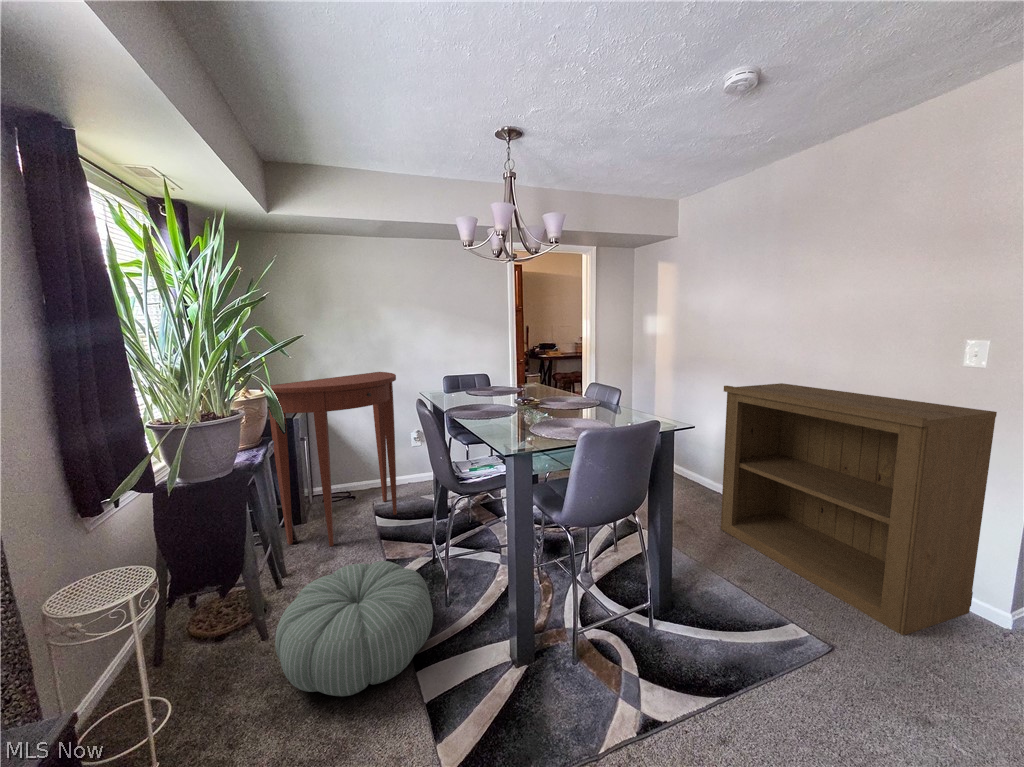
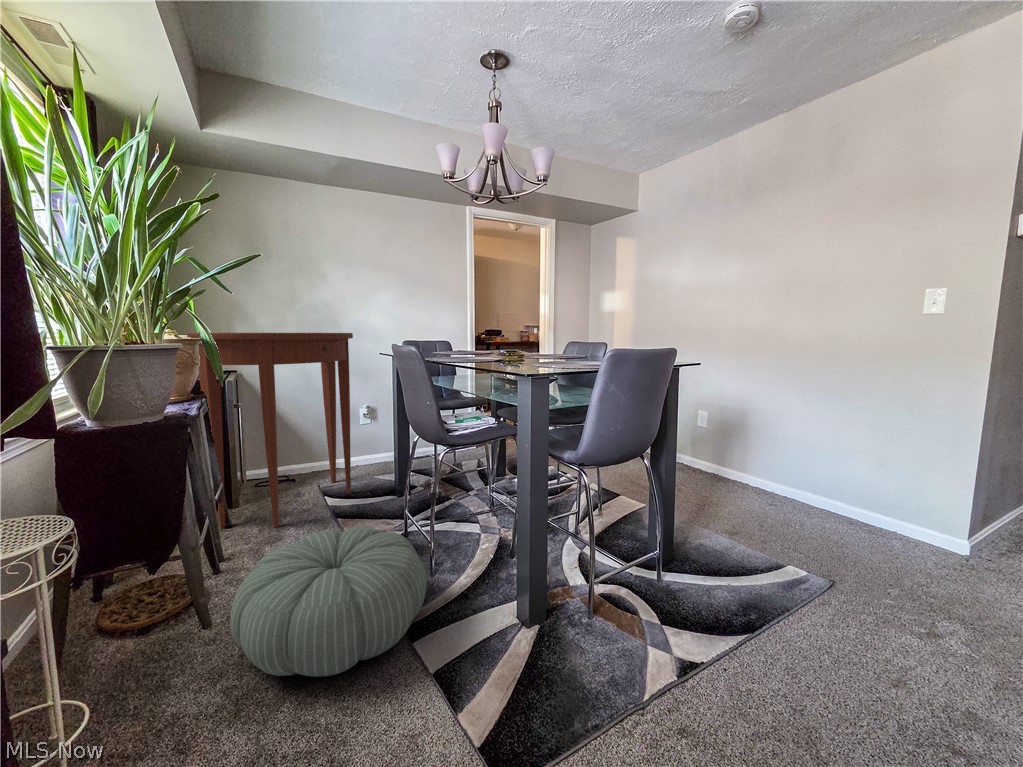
bookshelf: present [721,383,997,635] -> none [696,346,957,568]

